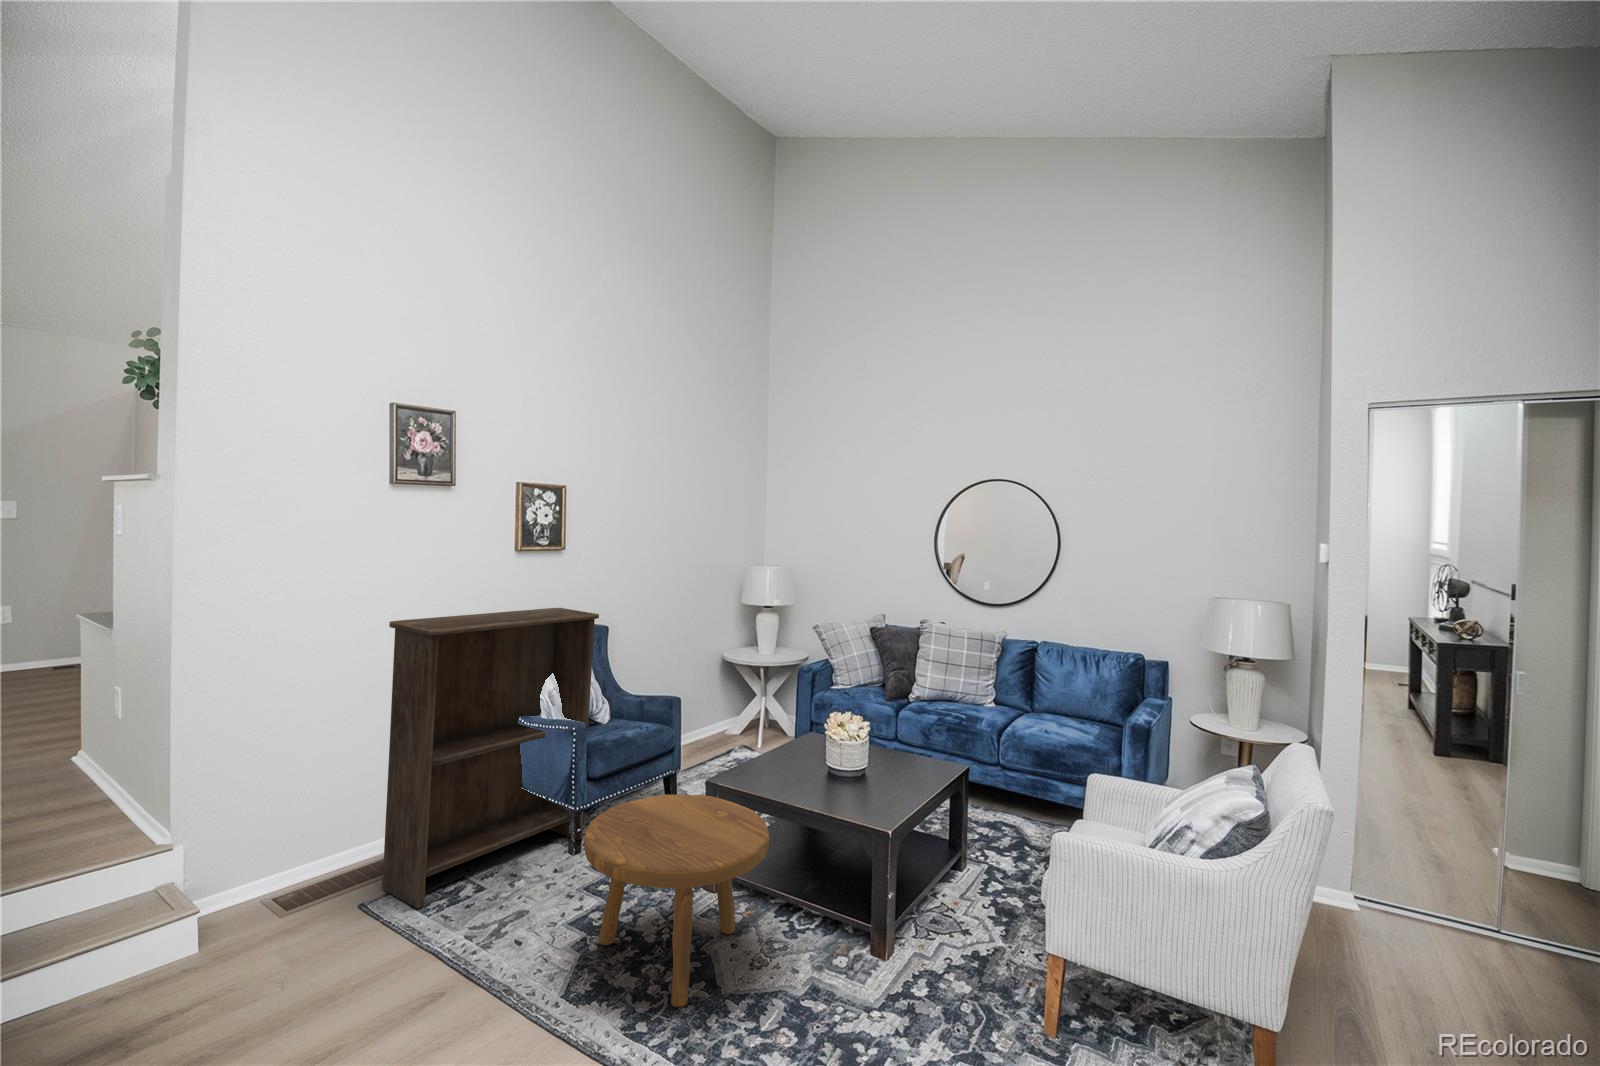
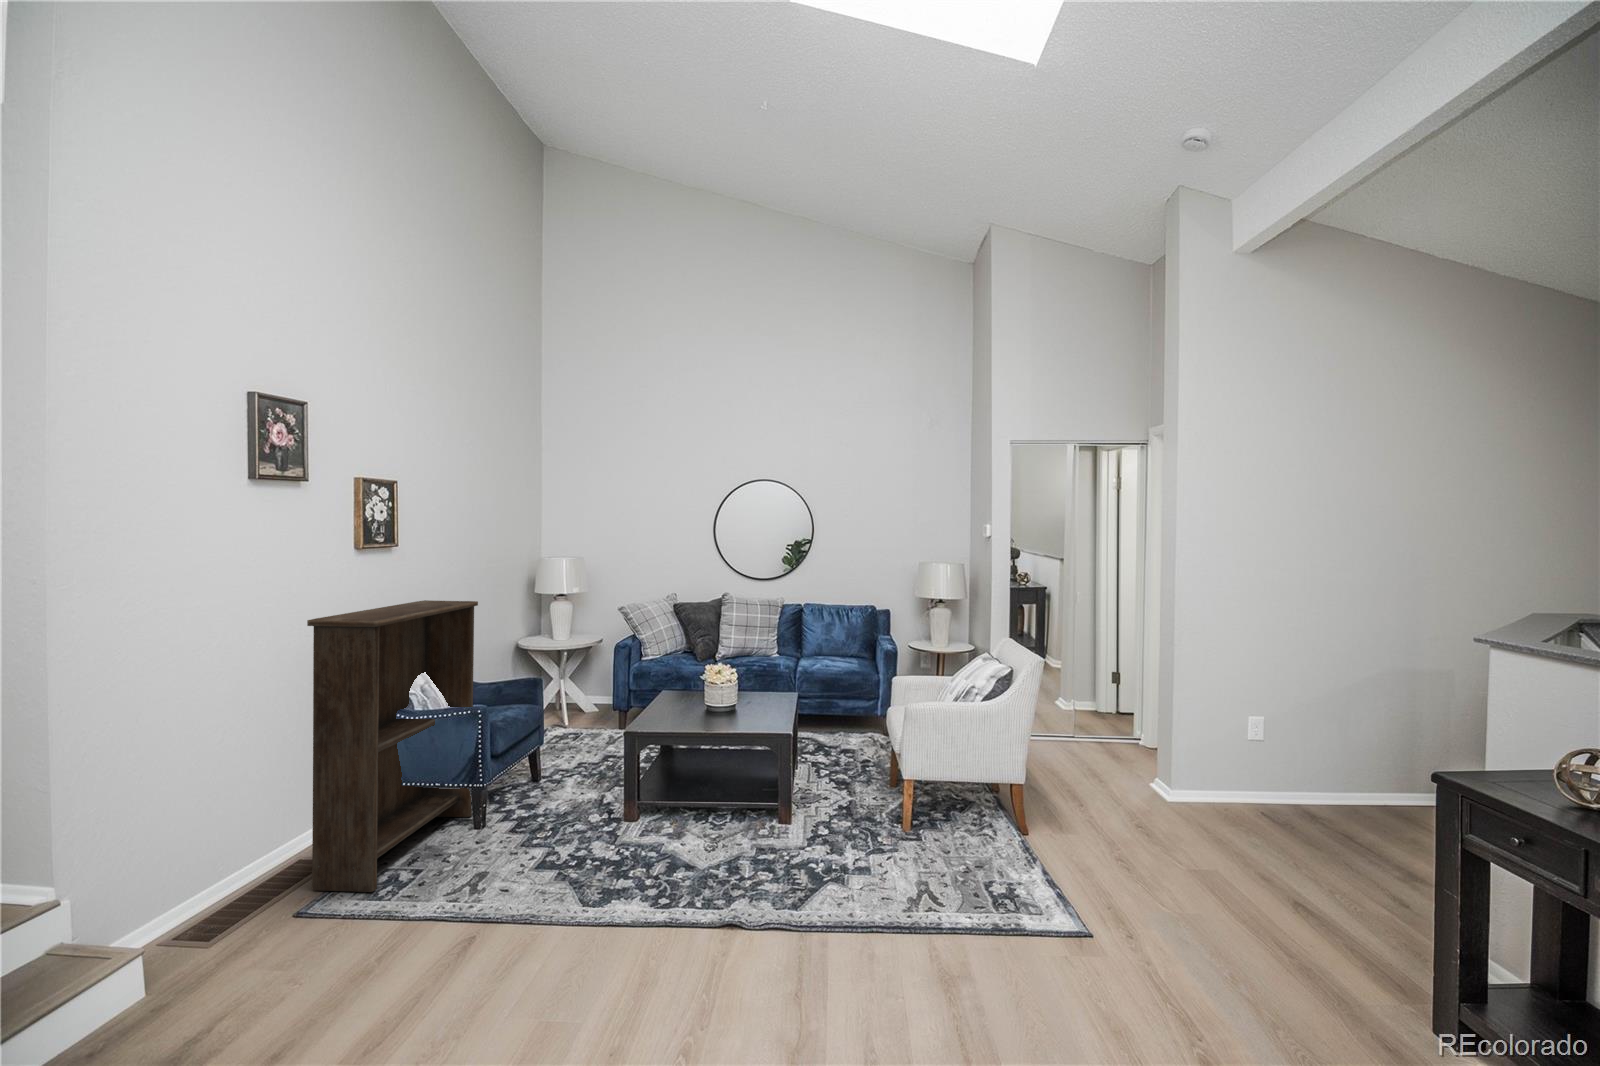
footstool: present [584,795,770,1007] -> none [562,736,713,884]

